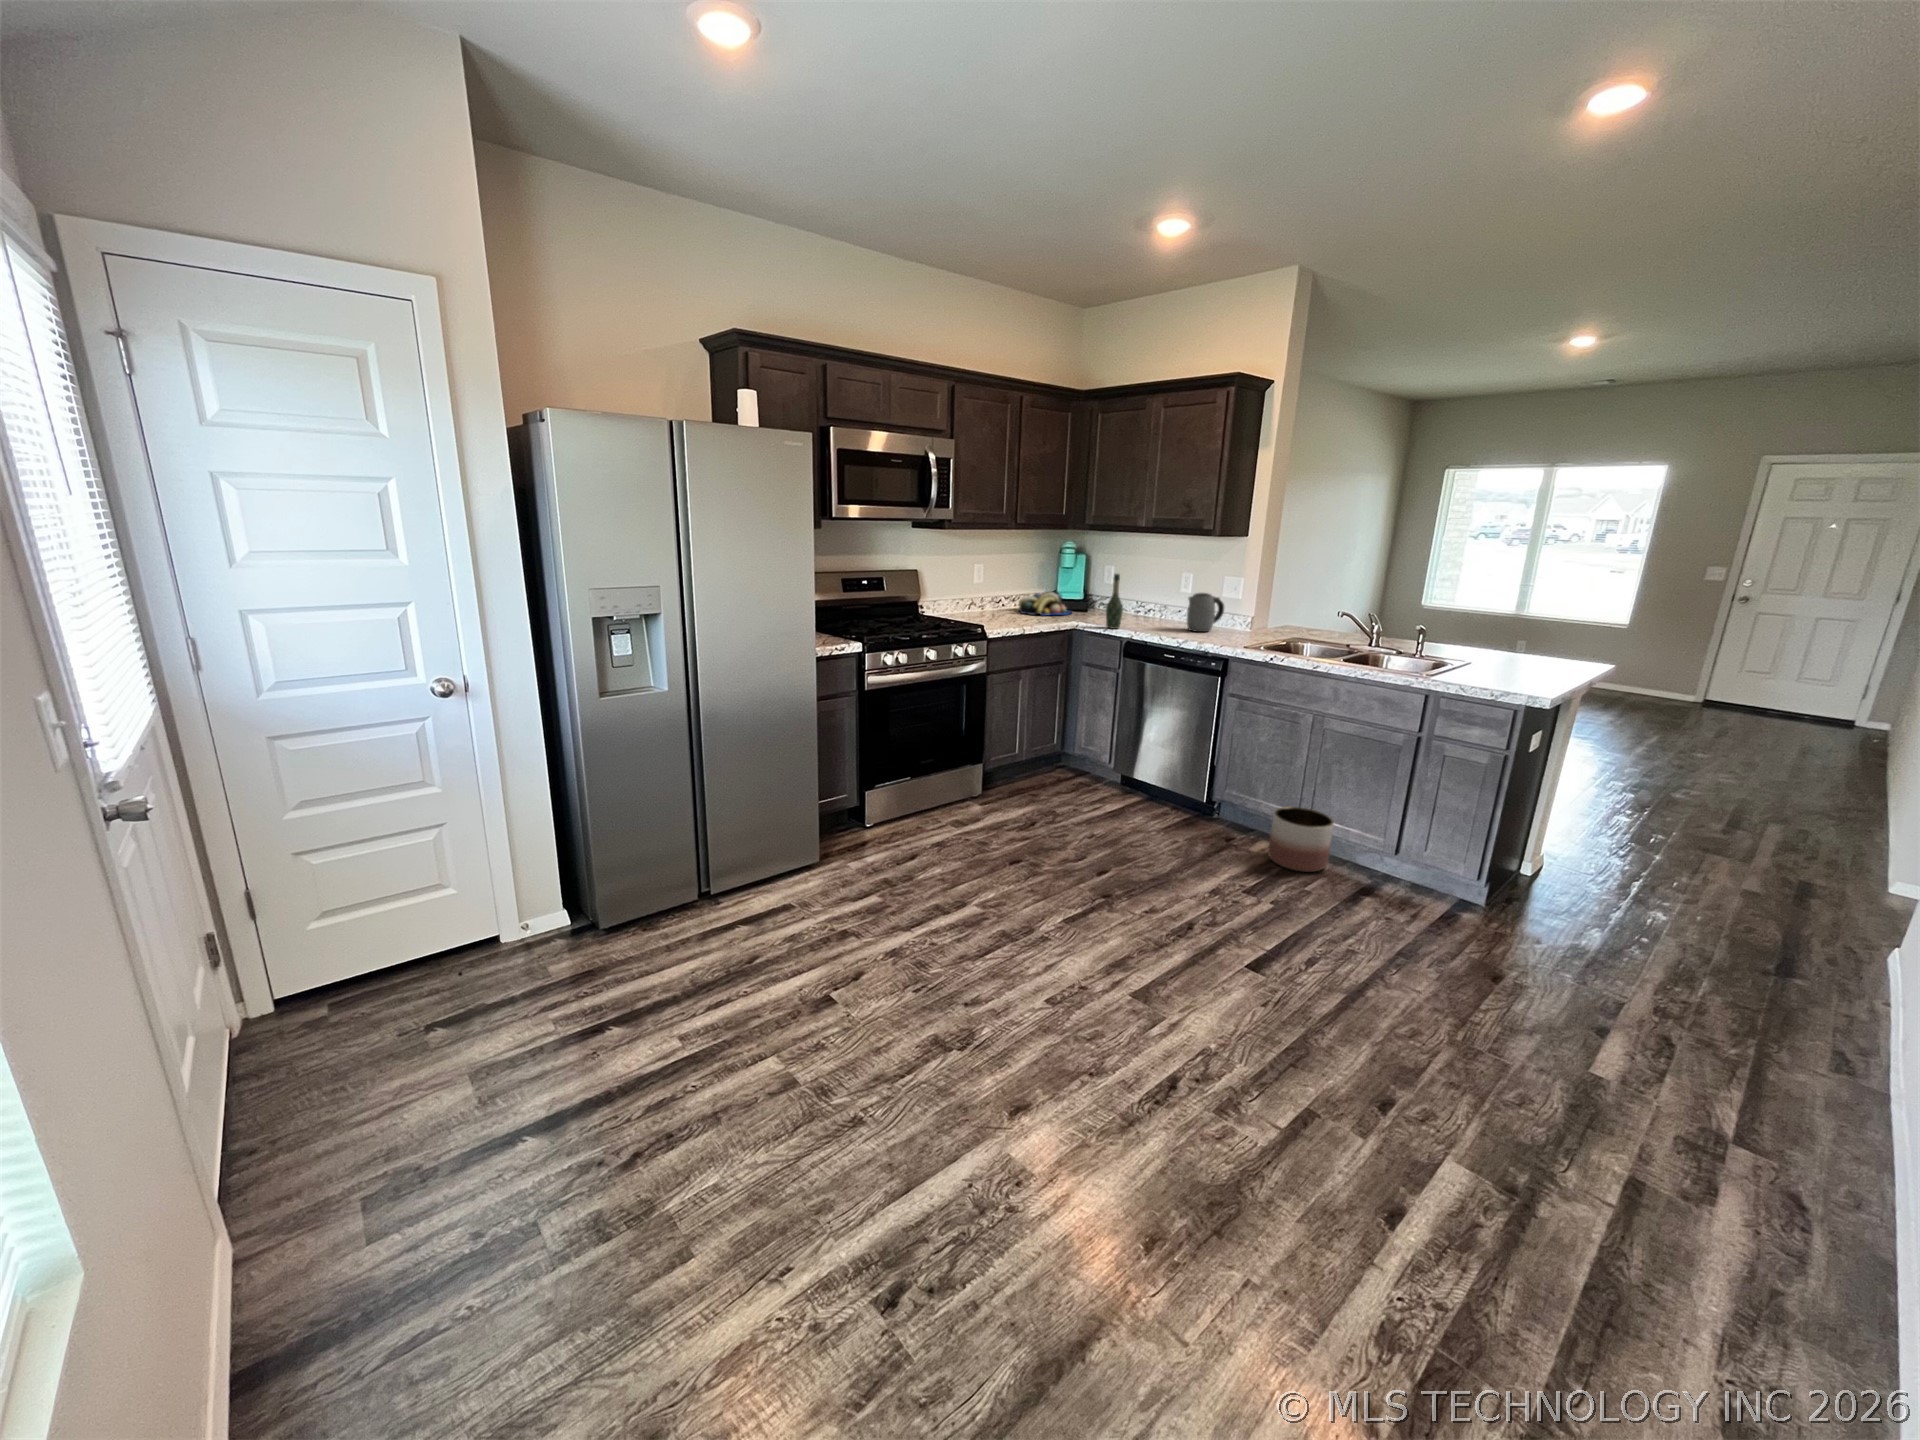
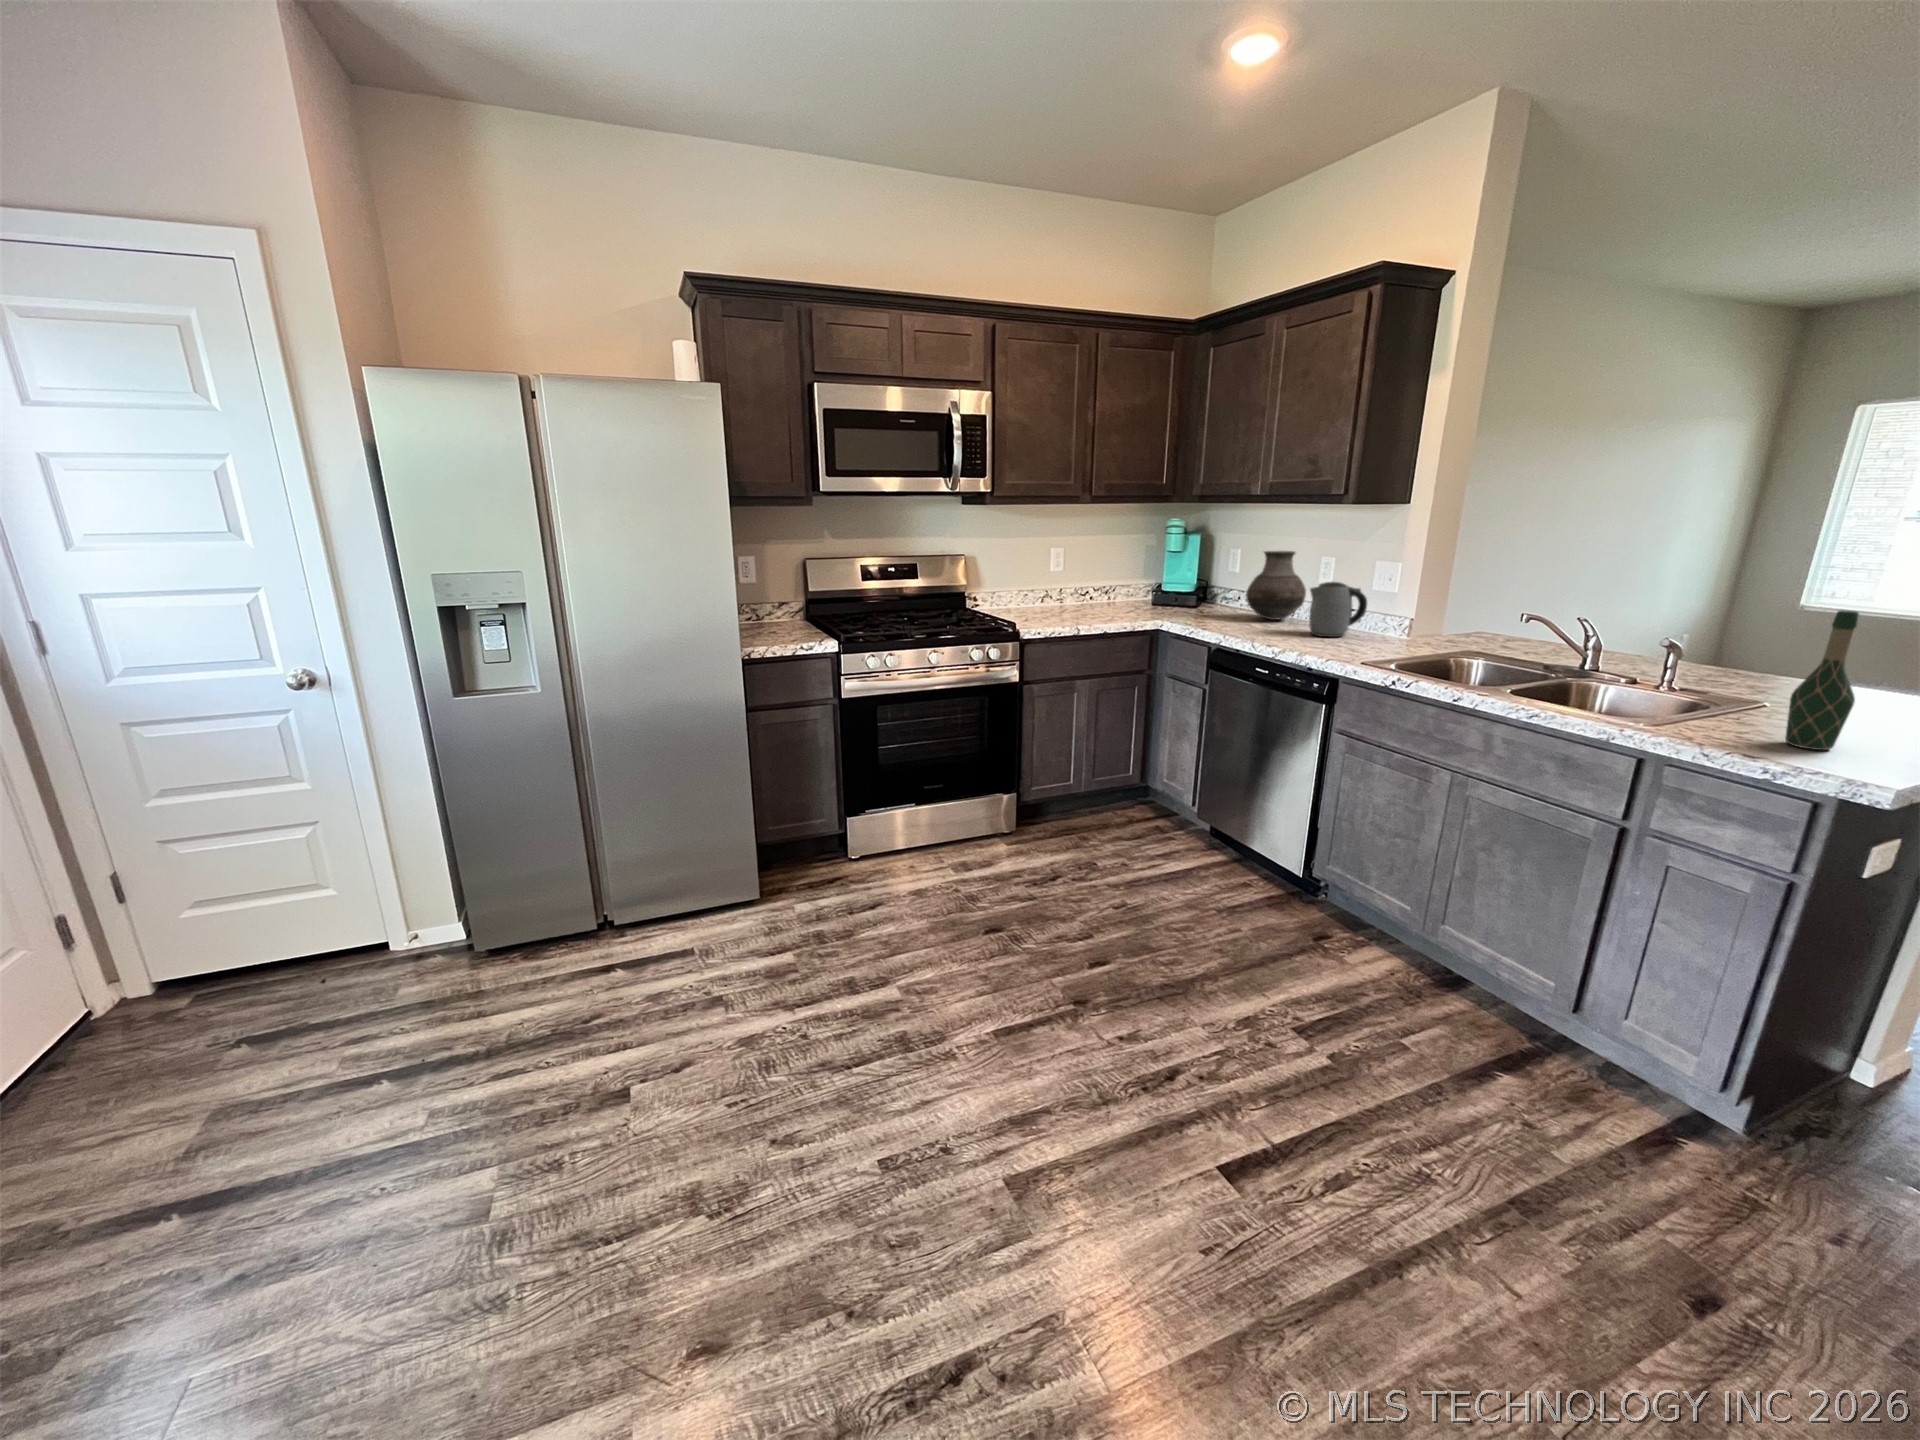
vase: none [1131,570,1173,621] -> present [1246,551,1306,620]
wine bottle: present [1106,574,1123,629] -> present [1785,610,1859,750]
fruit bowl: present [1019,592,1071,616] -> none [1108,580,1179,611]
planter: present [1268,807,1334,872] -> none [1366,906,1472,1015]

